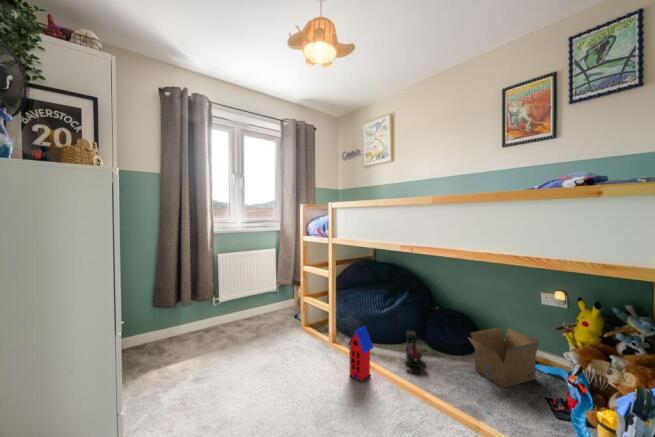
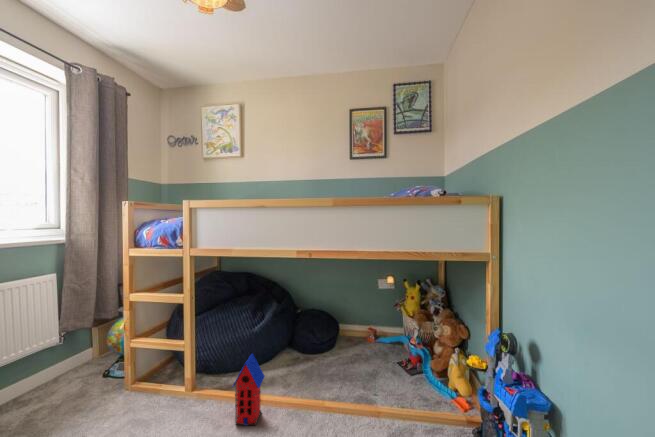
cardboard box: present [468,327,539,388] -> none [341,314,387,368]
toy train: present [405,330,426,374] -> none [280,341,312,387]

